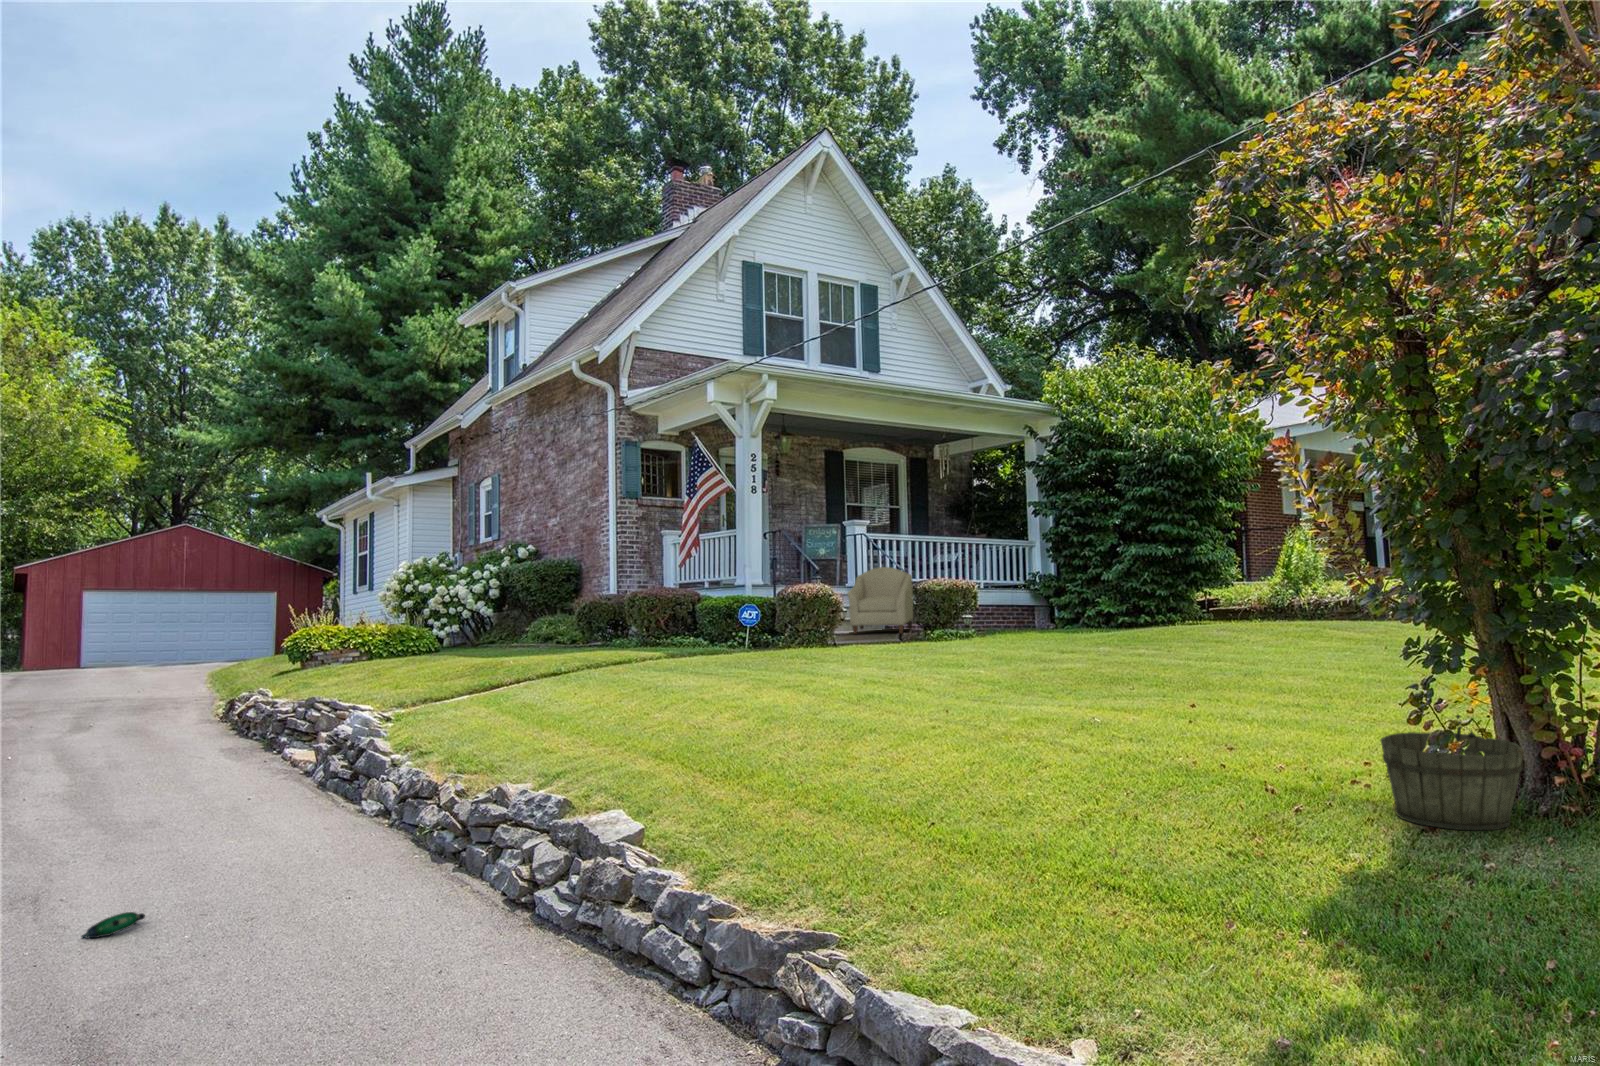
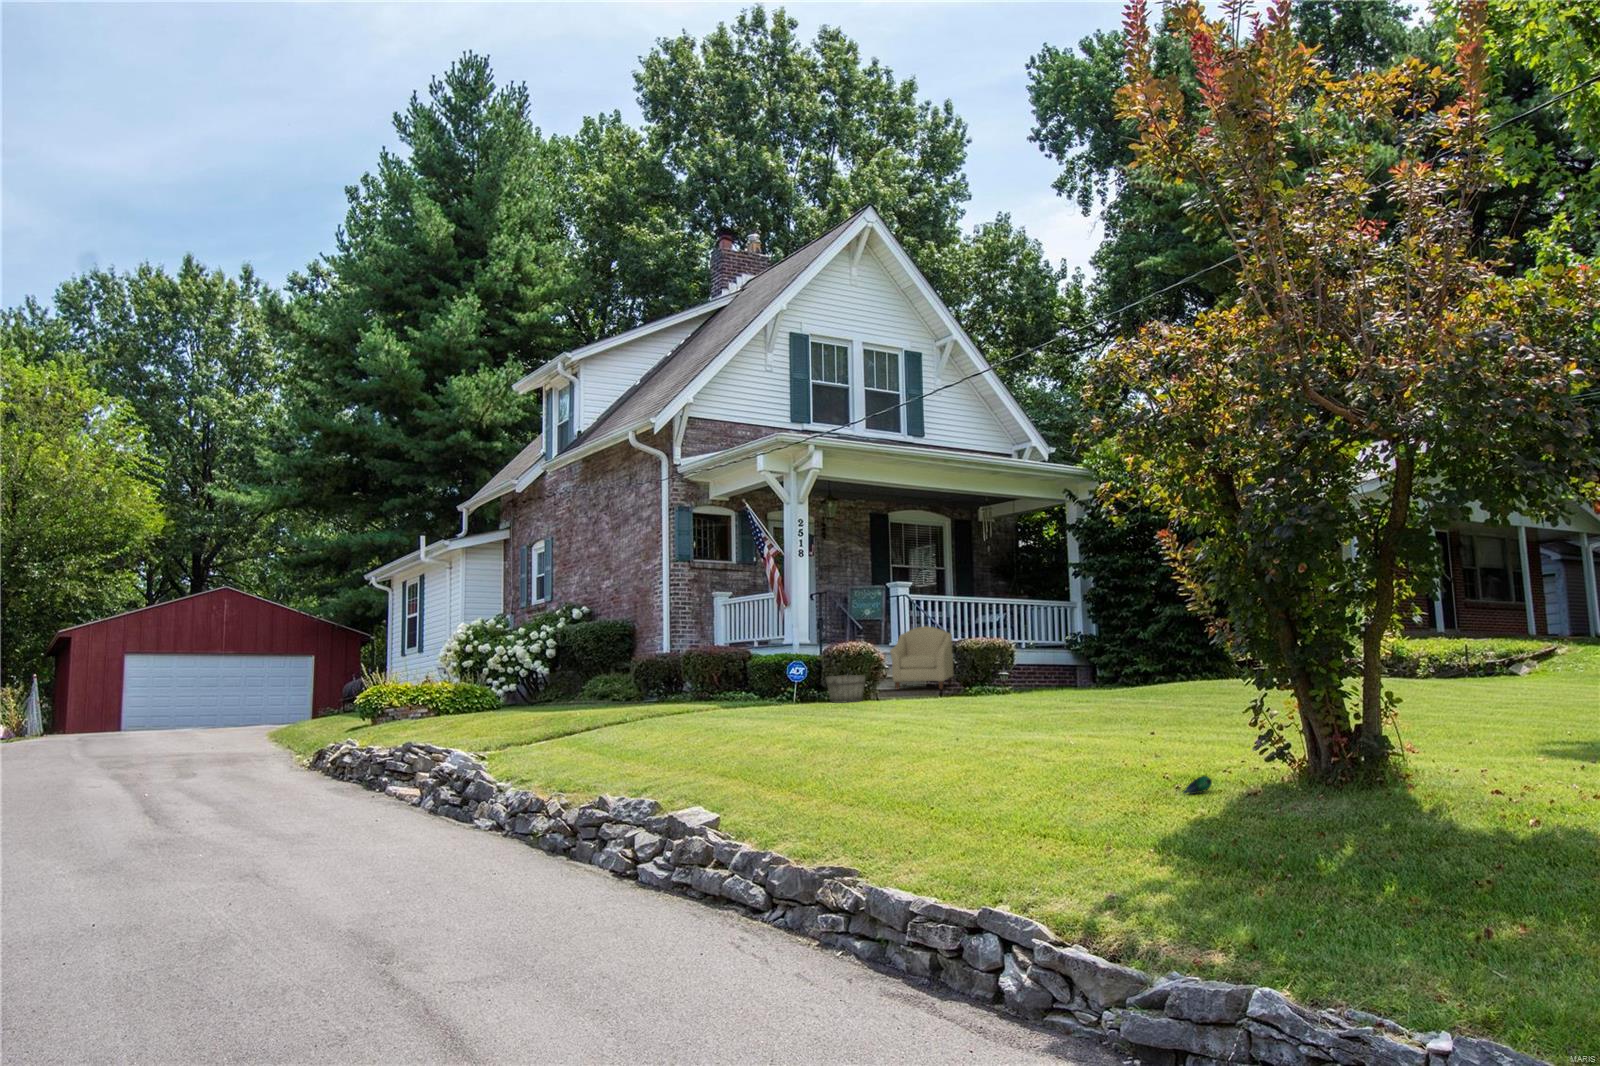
wooden bucket: present [1381,715,1523,830] -> present [826,669,865,703]
plush toy: present [82,912,145,938] -> present [1183,776,1212,794]

